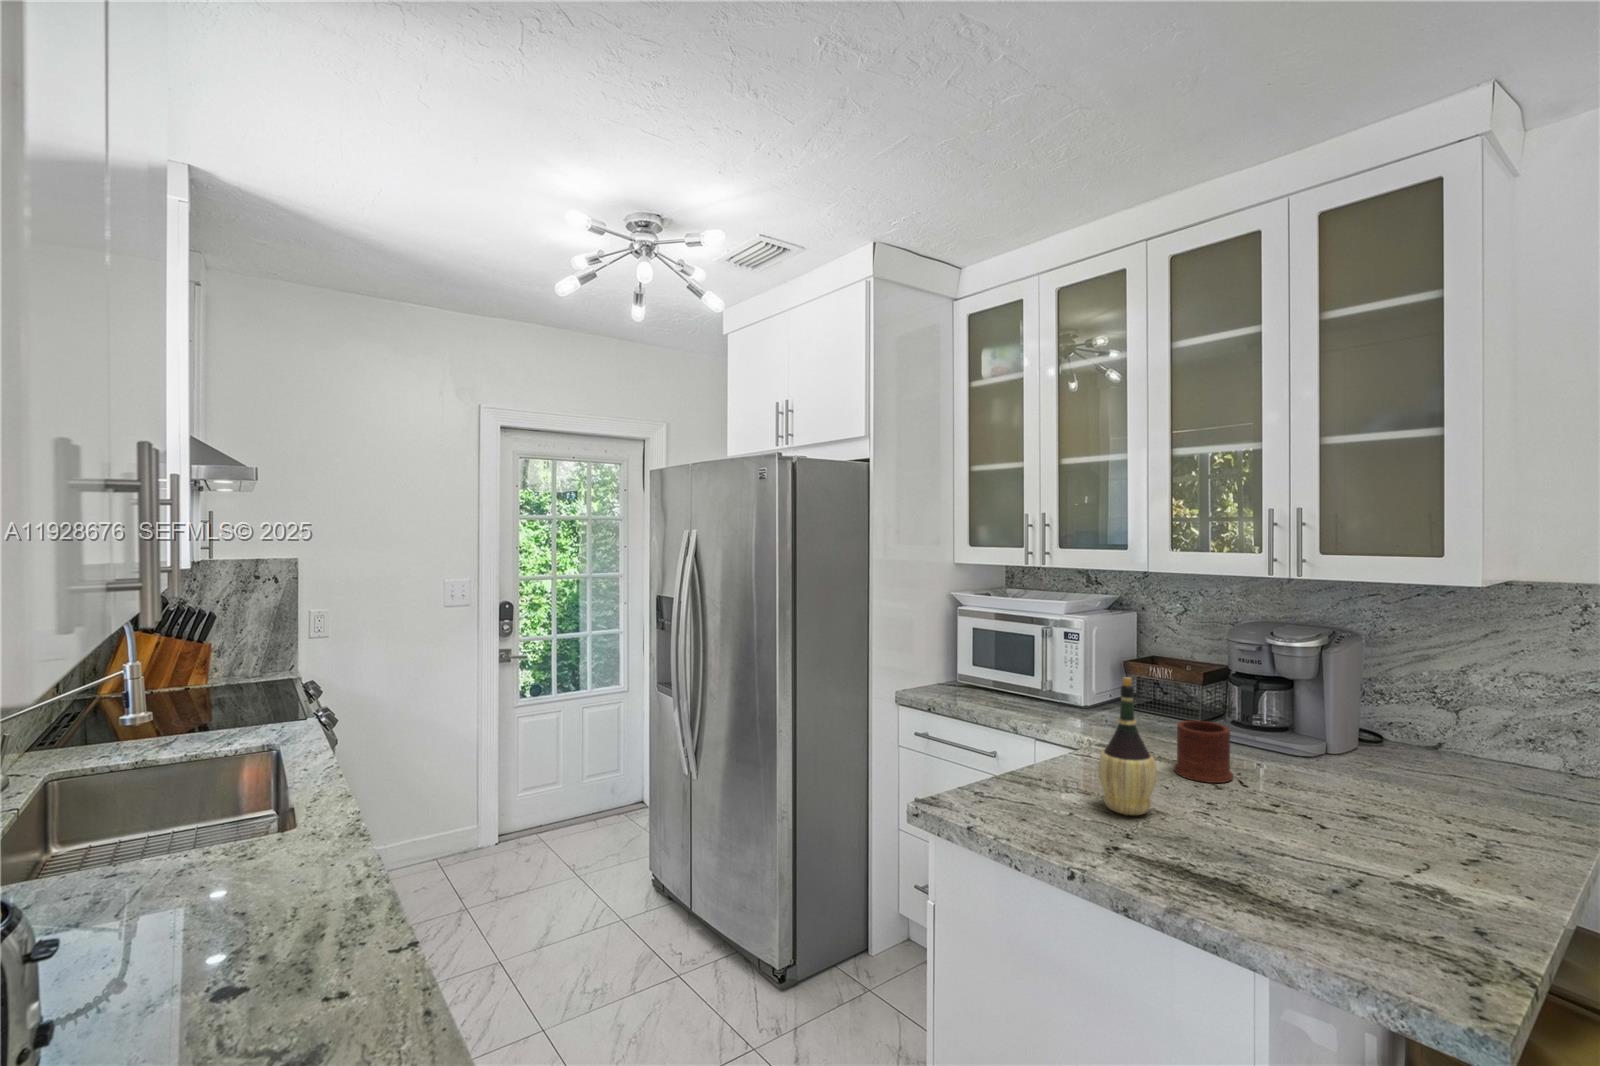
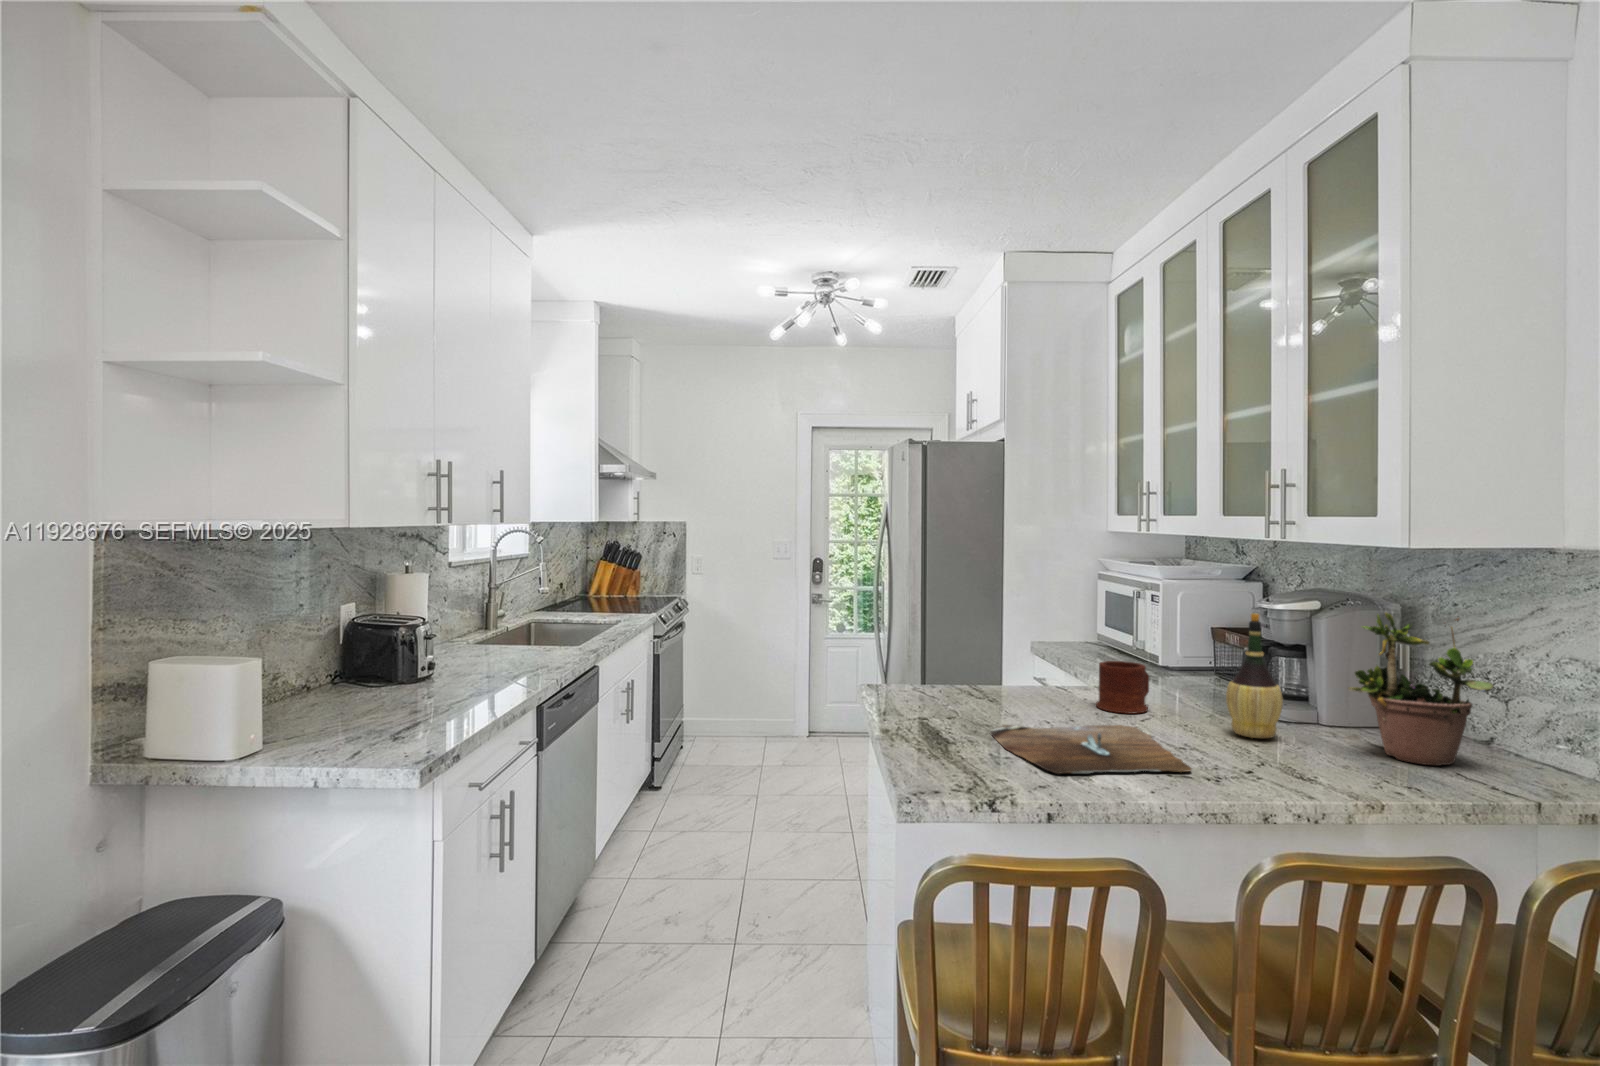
potted plant: none [1417,641,1530,786] -> present [1348,613,1493,765]
wine bottle: present [1098,677,1157,815] -> present [1226,613,1283,738]
cutting board: none [1225,802,1492,917] -> present [990,725,1191,774]

